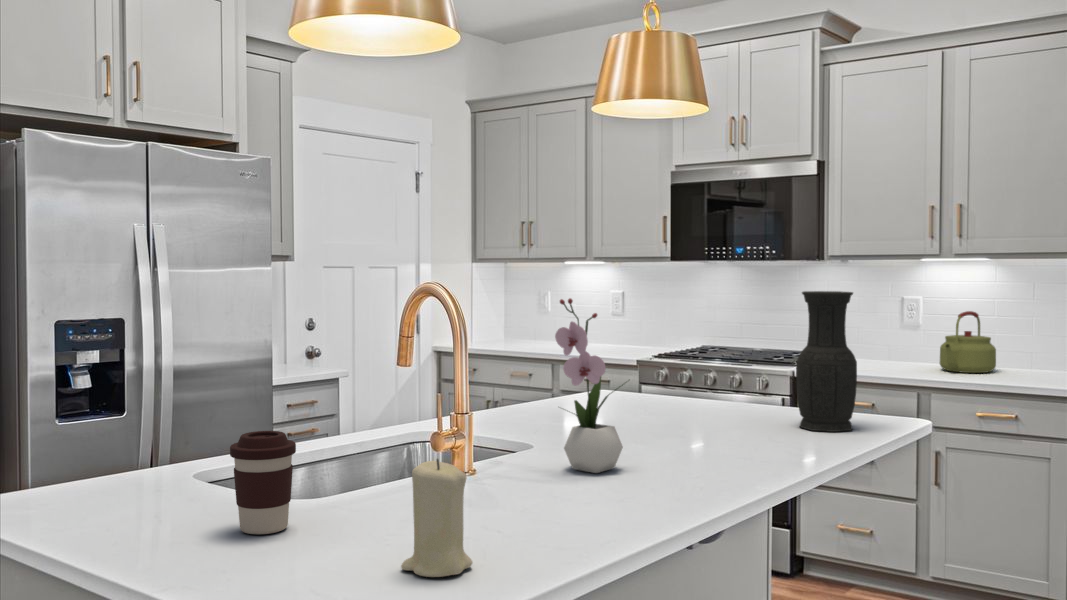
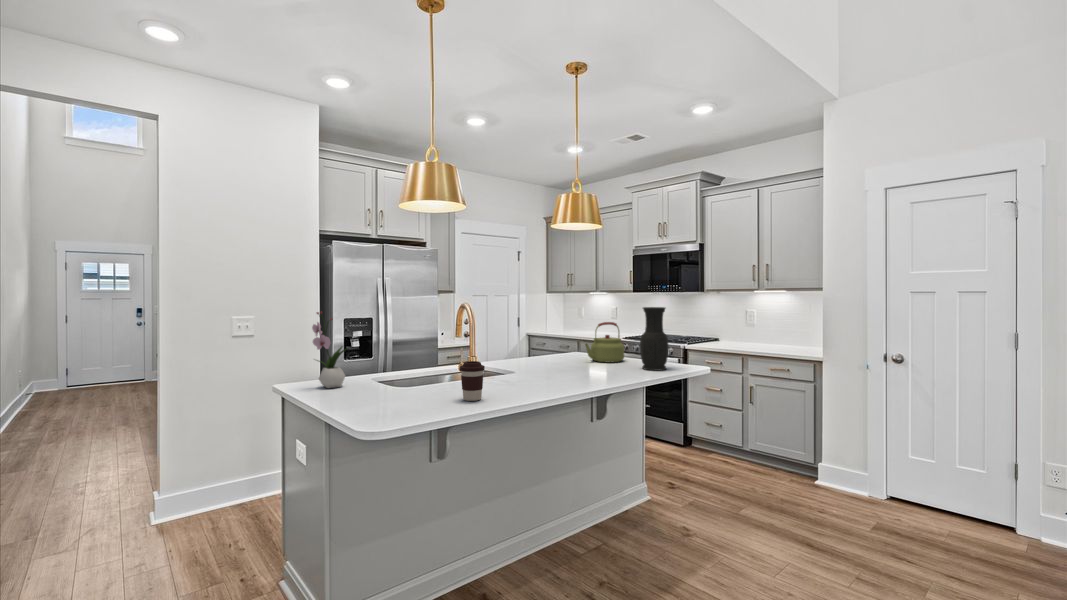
flower arrangement: present [555,298,623,473] -> present [312,312,346,388]
kettle: present [940,311,996,373] -> present [585,322,624,363]
coffee cup: present [230,431,296,534] -> present [460,361,485,401]
candle: present [401,459,472,577] -> none [416,368,441,411]

